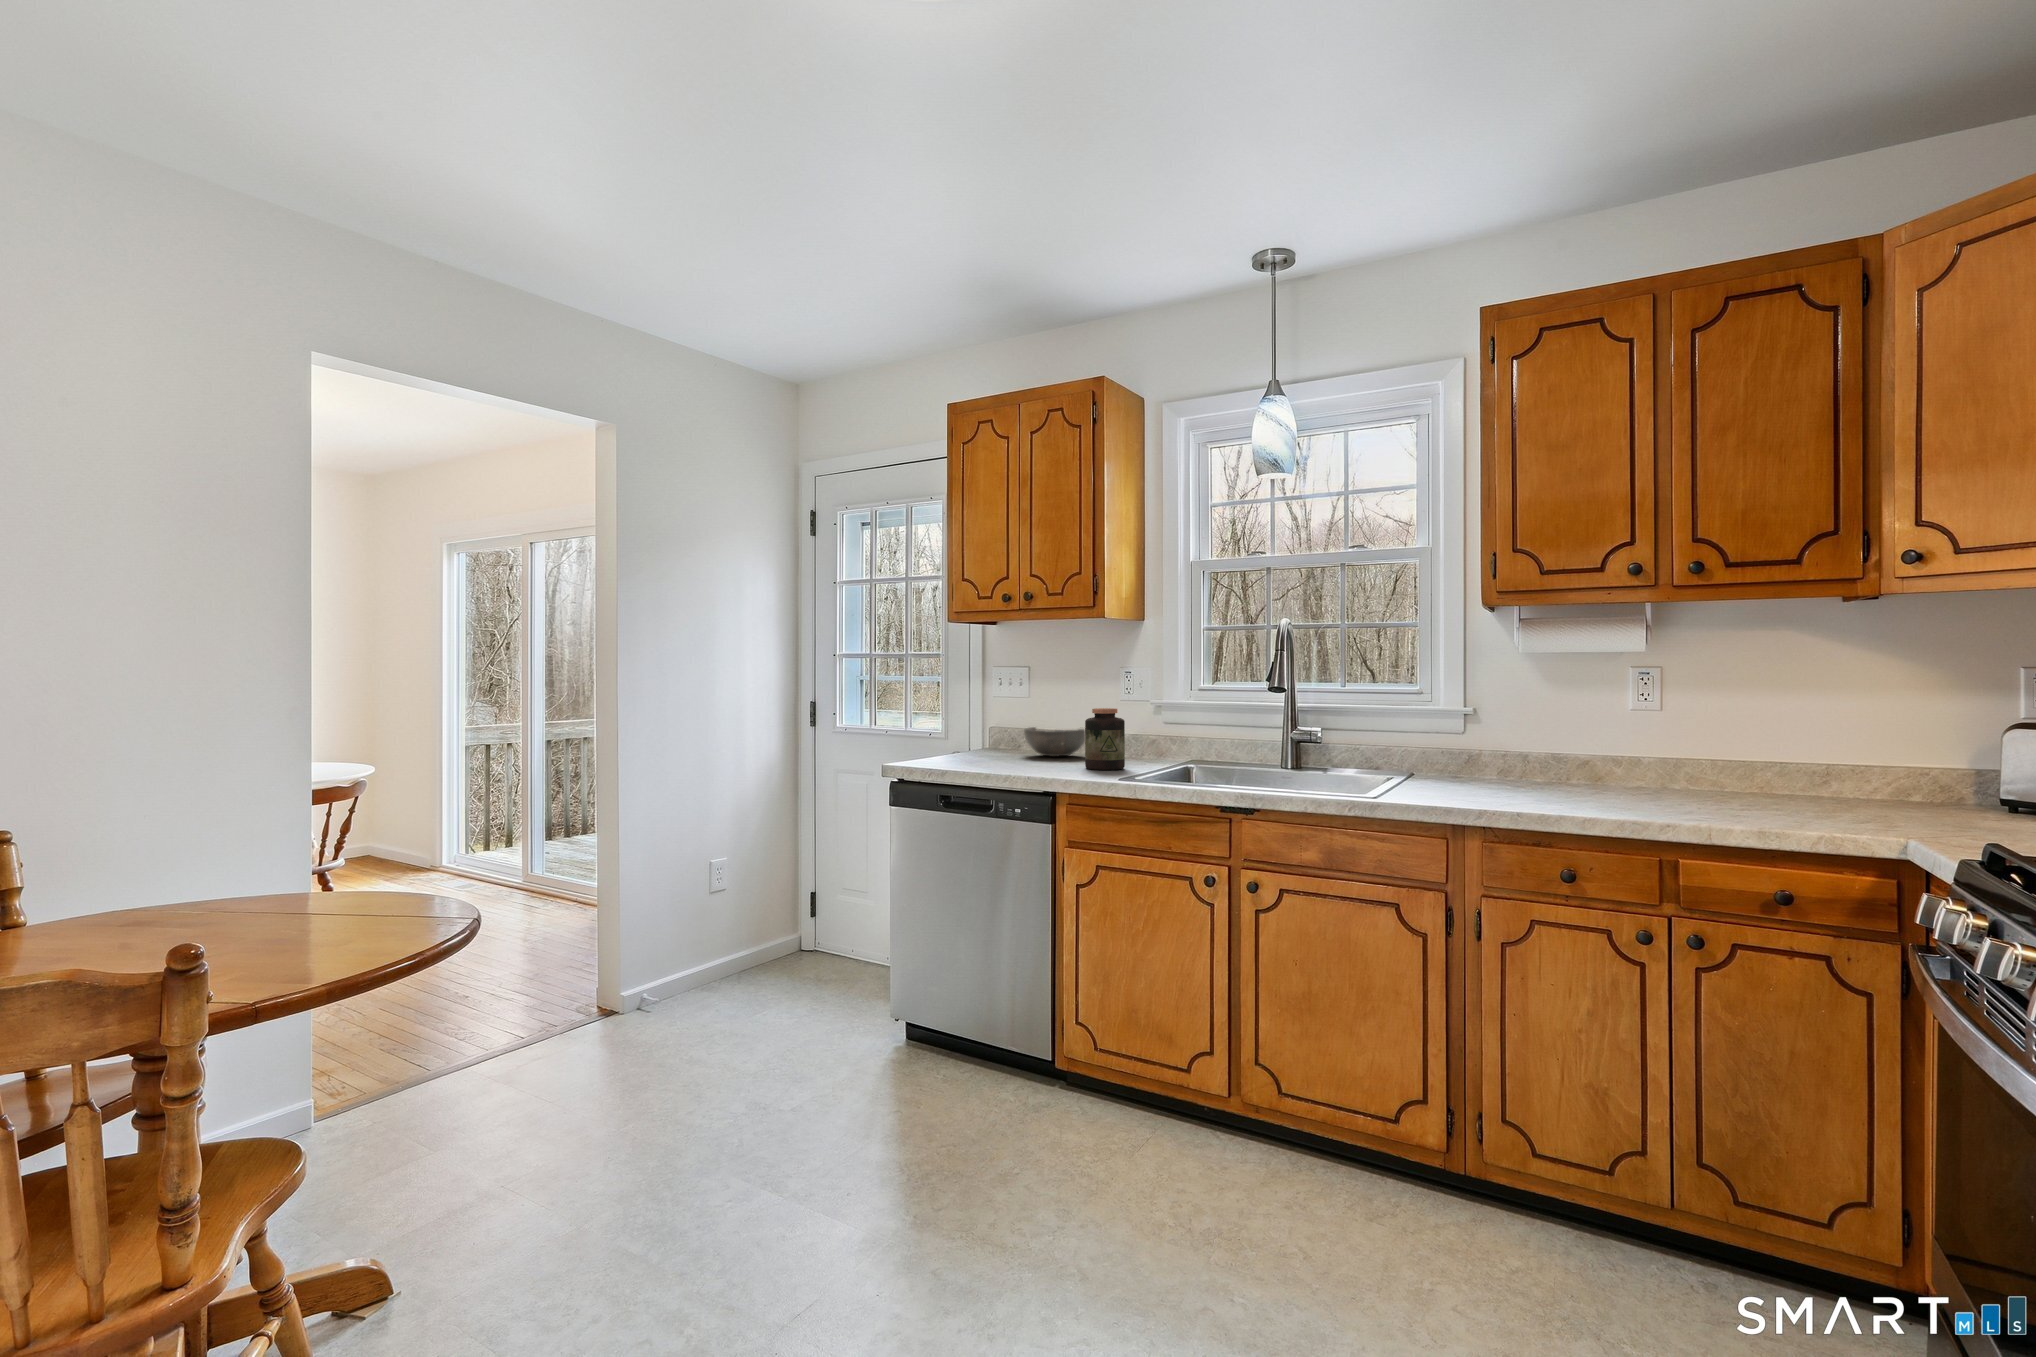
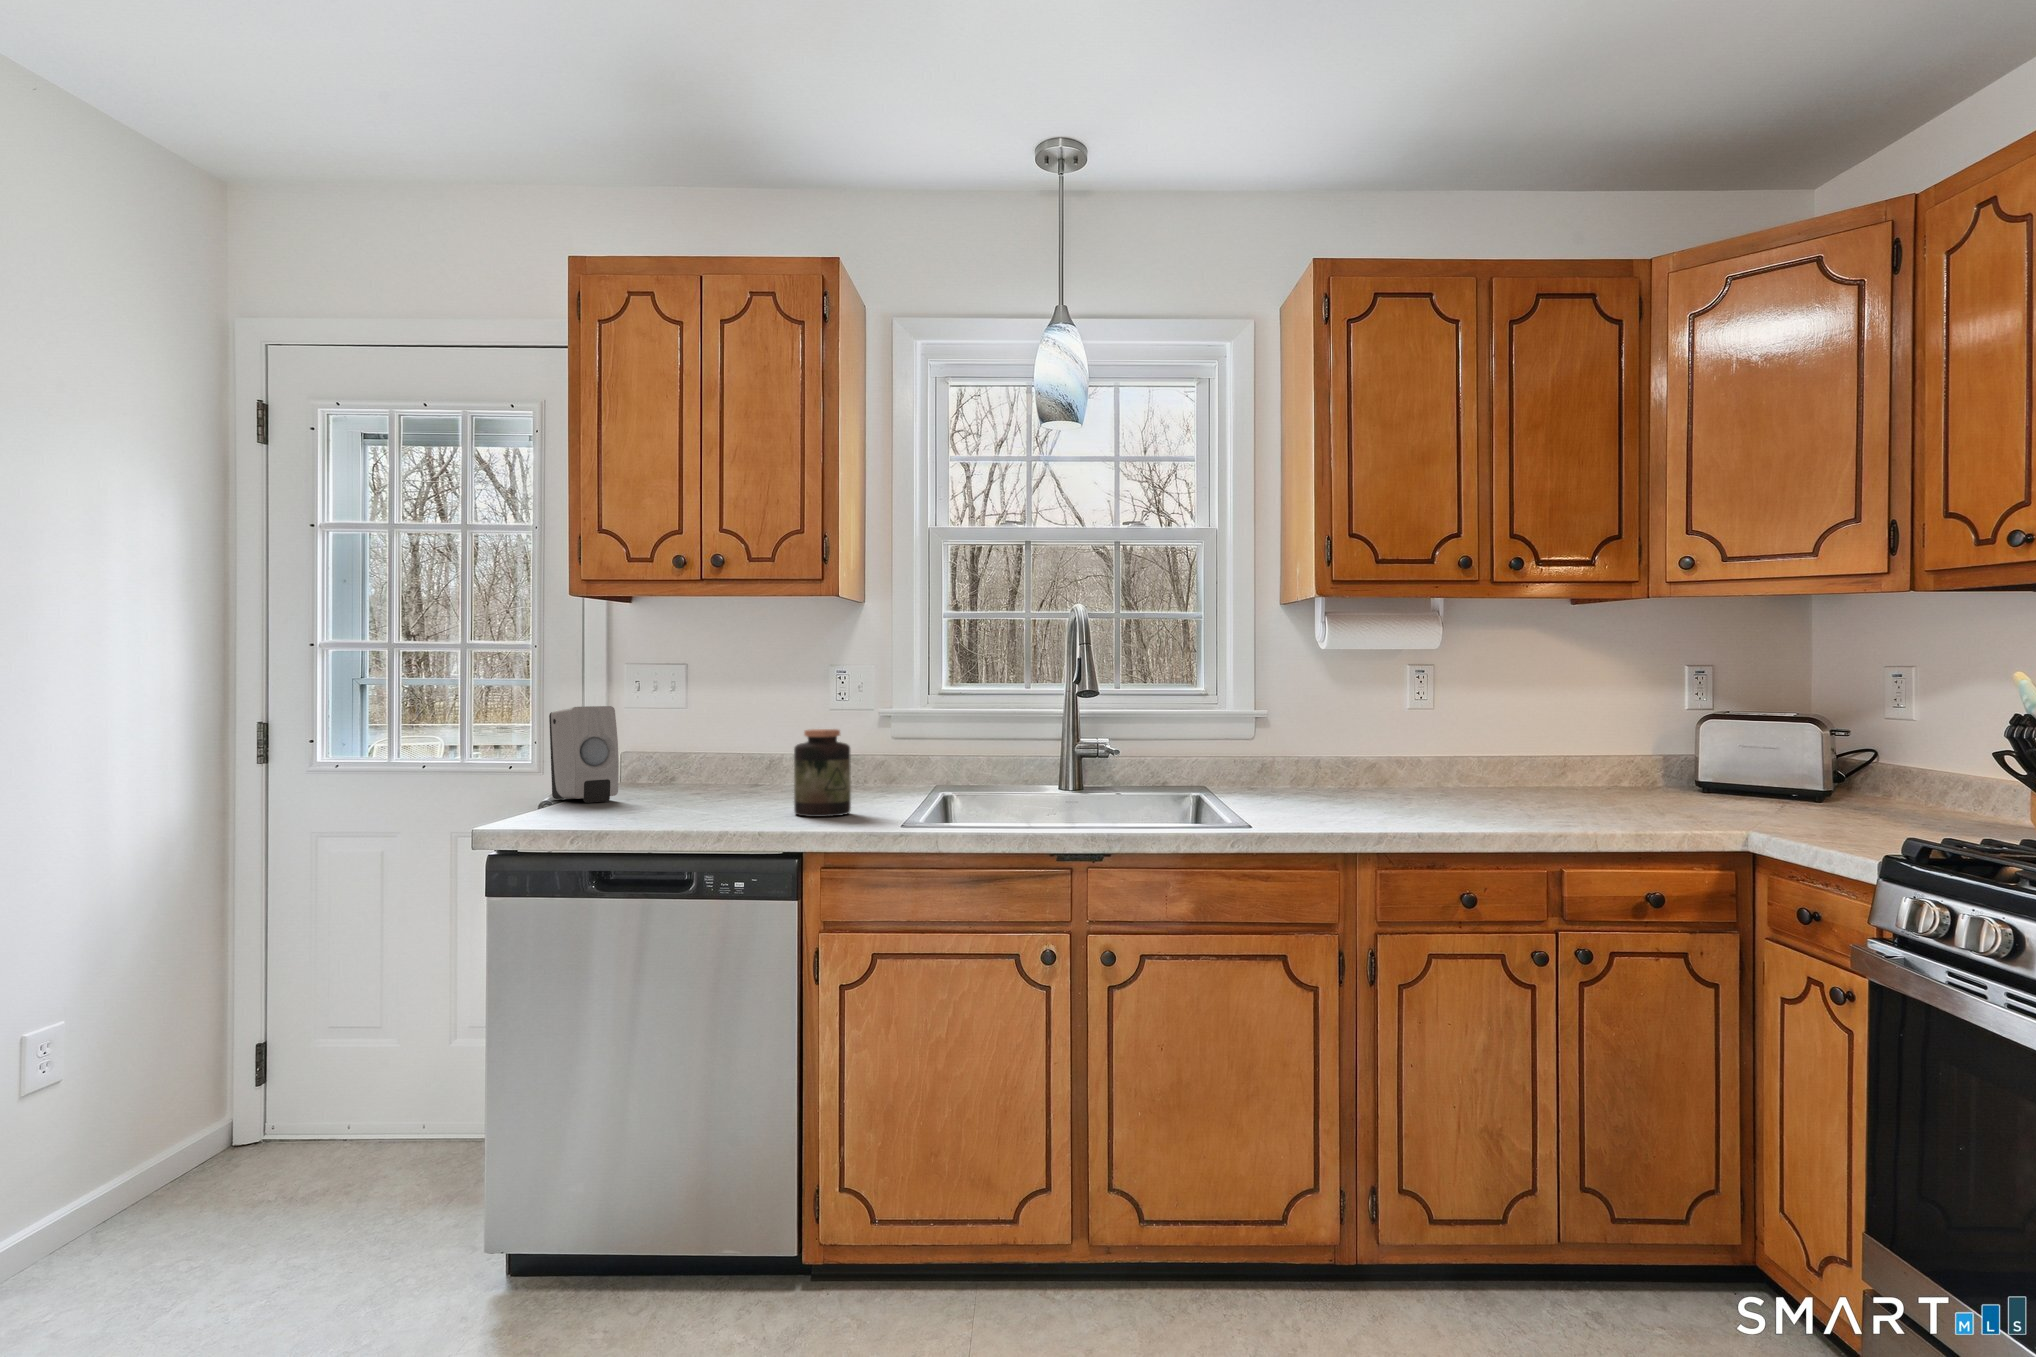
soap dispenser: none [974,690,1009,753] -> present [549,706,619,803]
bowl: present [1024,727,1085,757] -> none [653,759,751,802]

